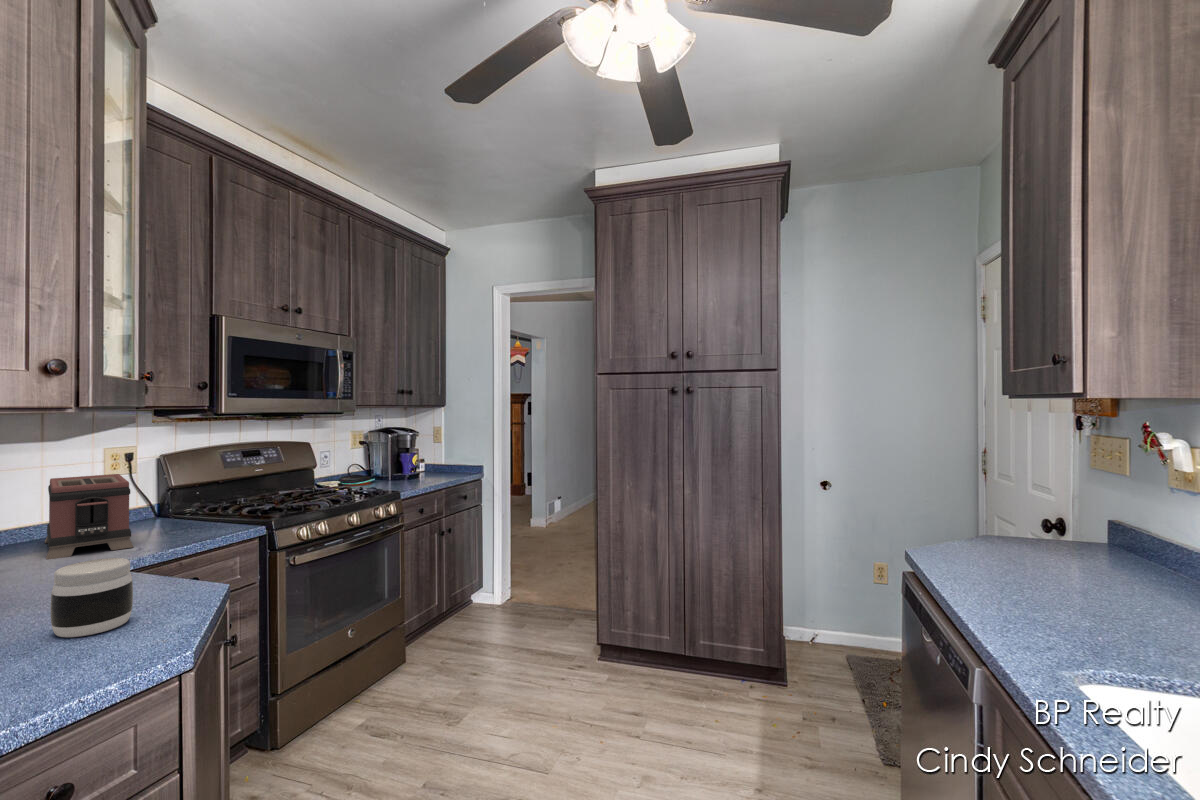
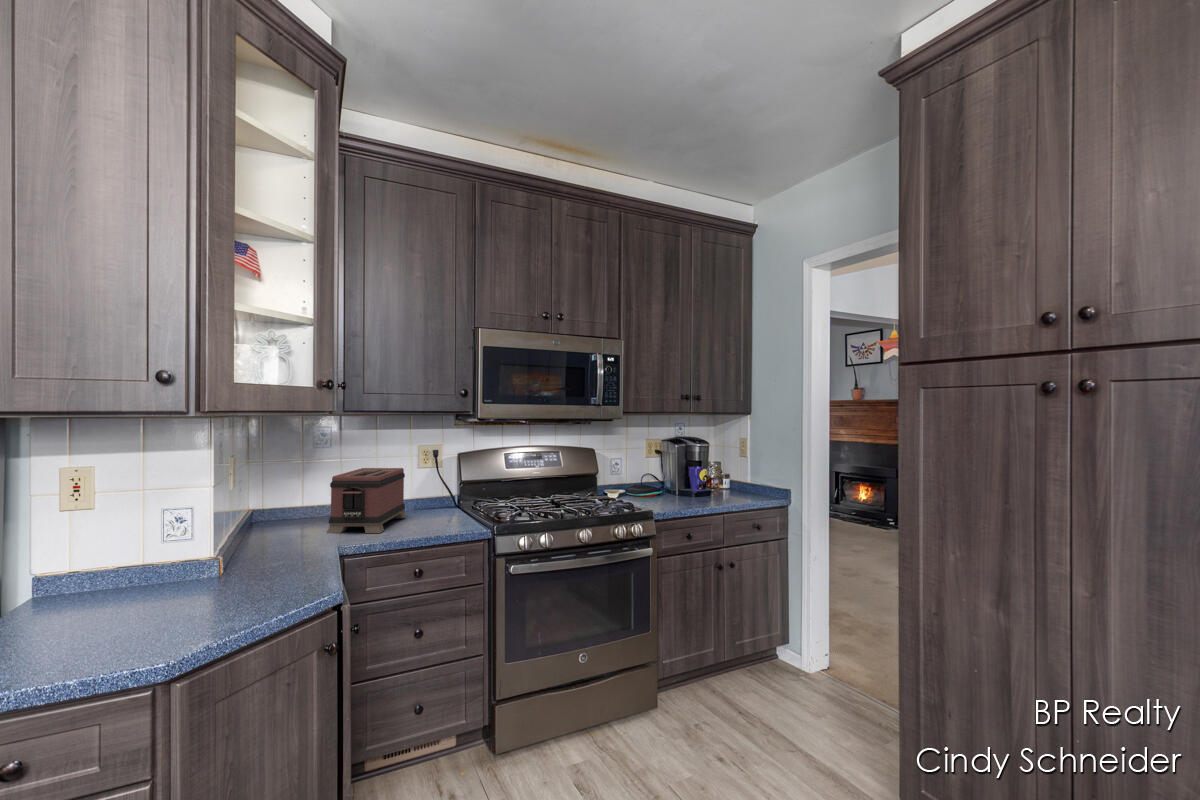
jar: present [51,558,133,637] -> none [159,549,225,617]

